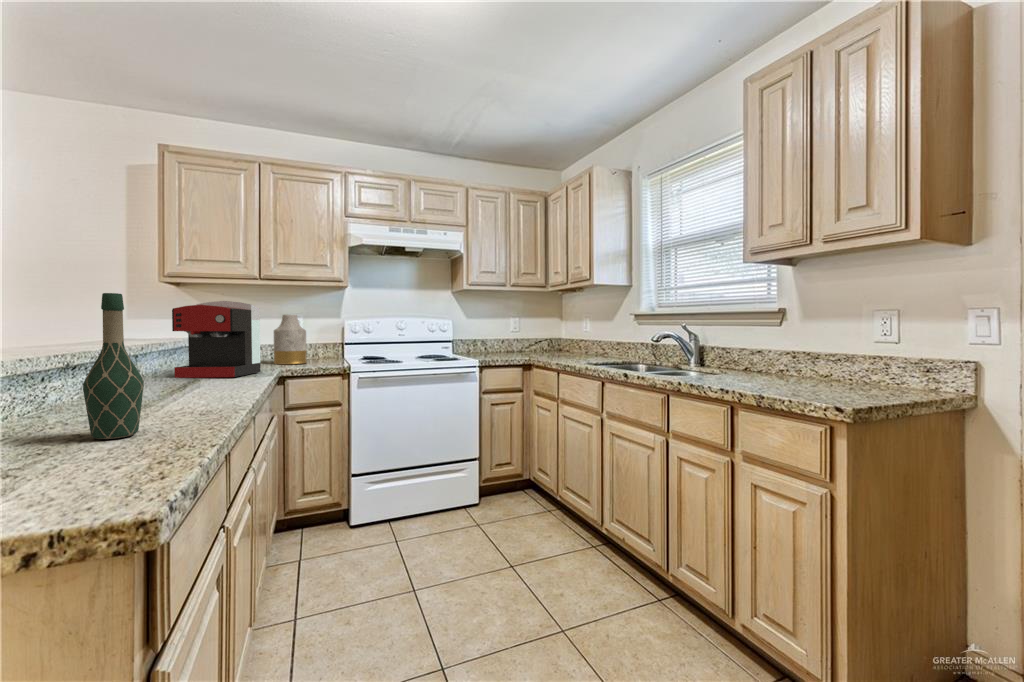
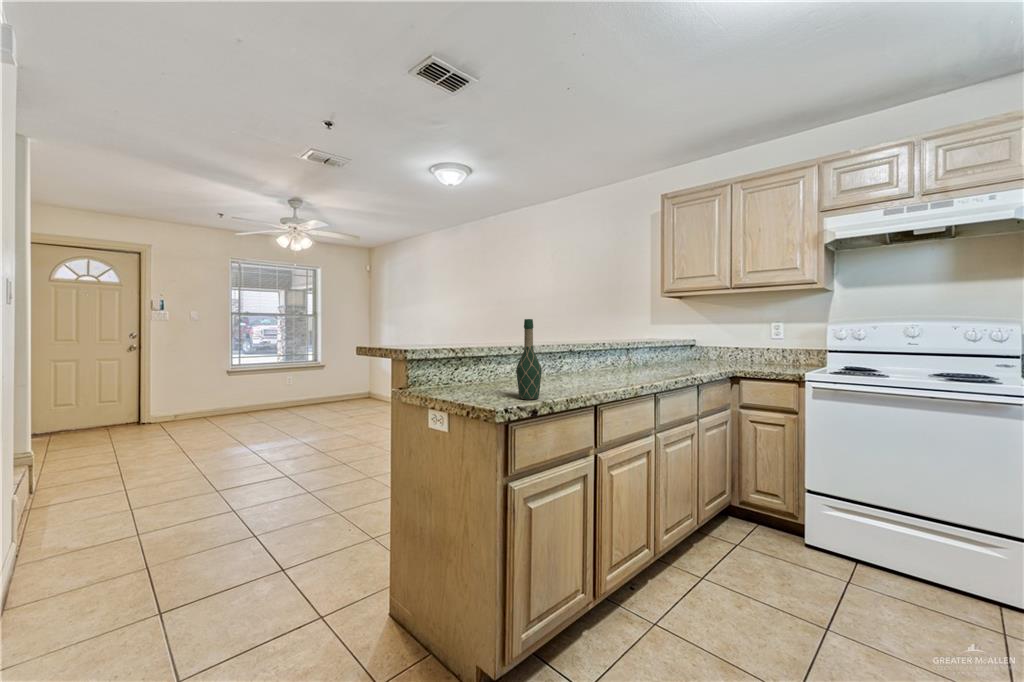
coffee maker: present [172,301,261,378] -> none [645,312,712,374]
vase: present [274,315,307,364] -> none [748,320,780,367]

